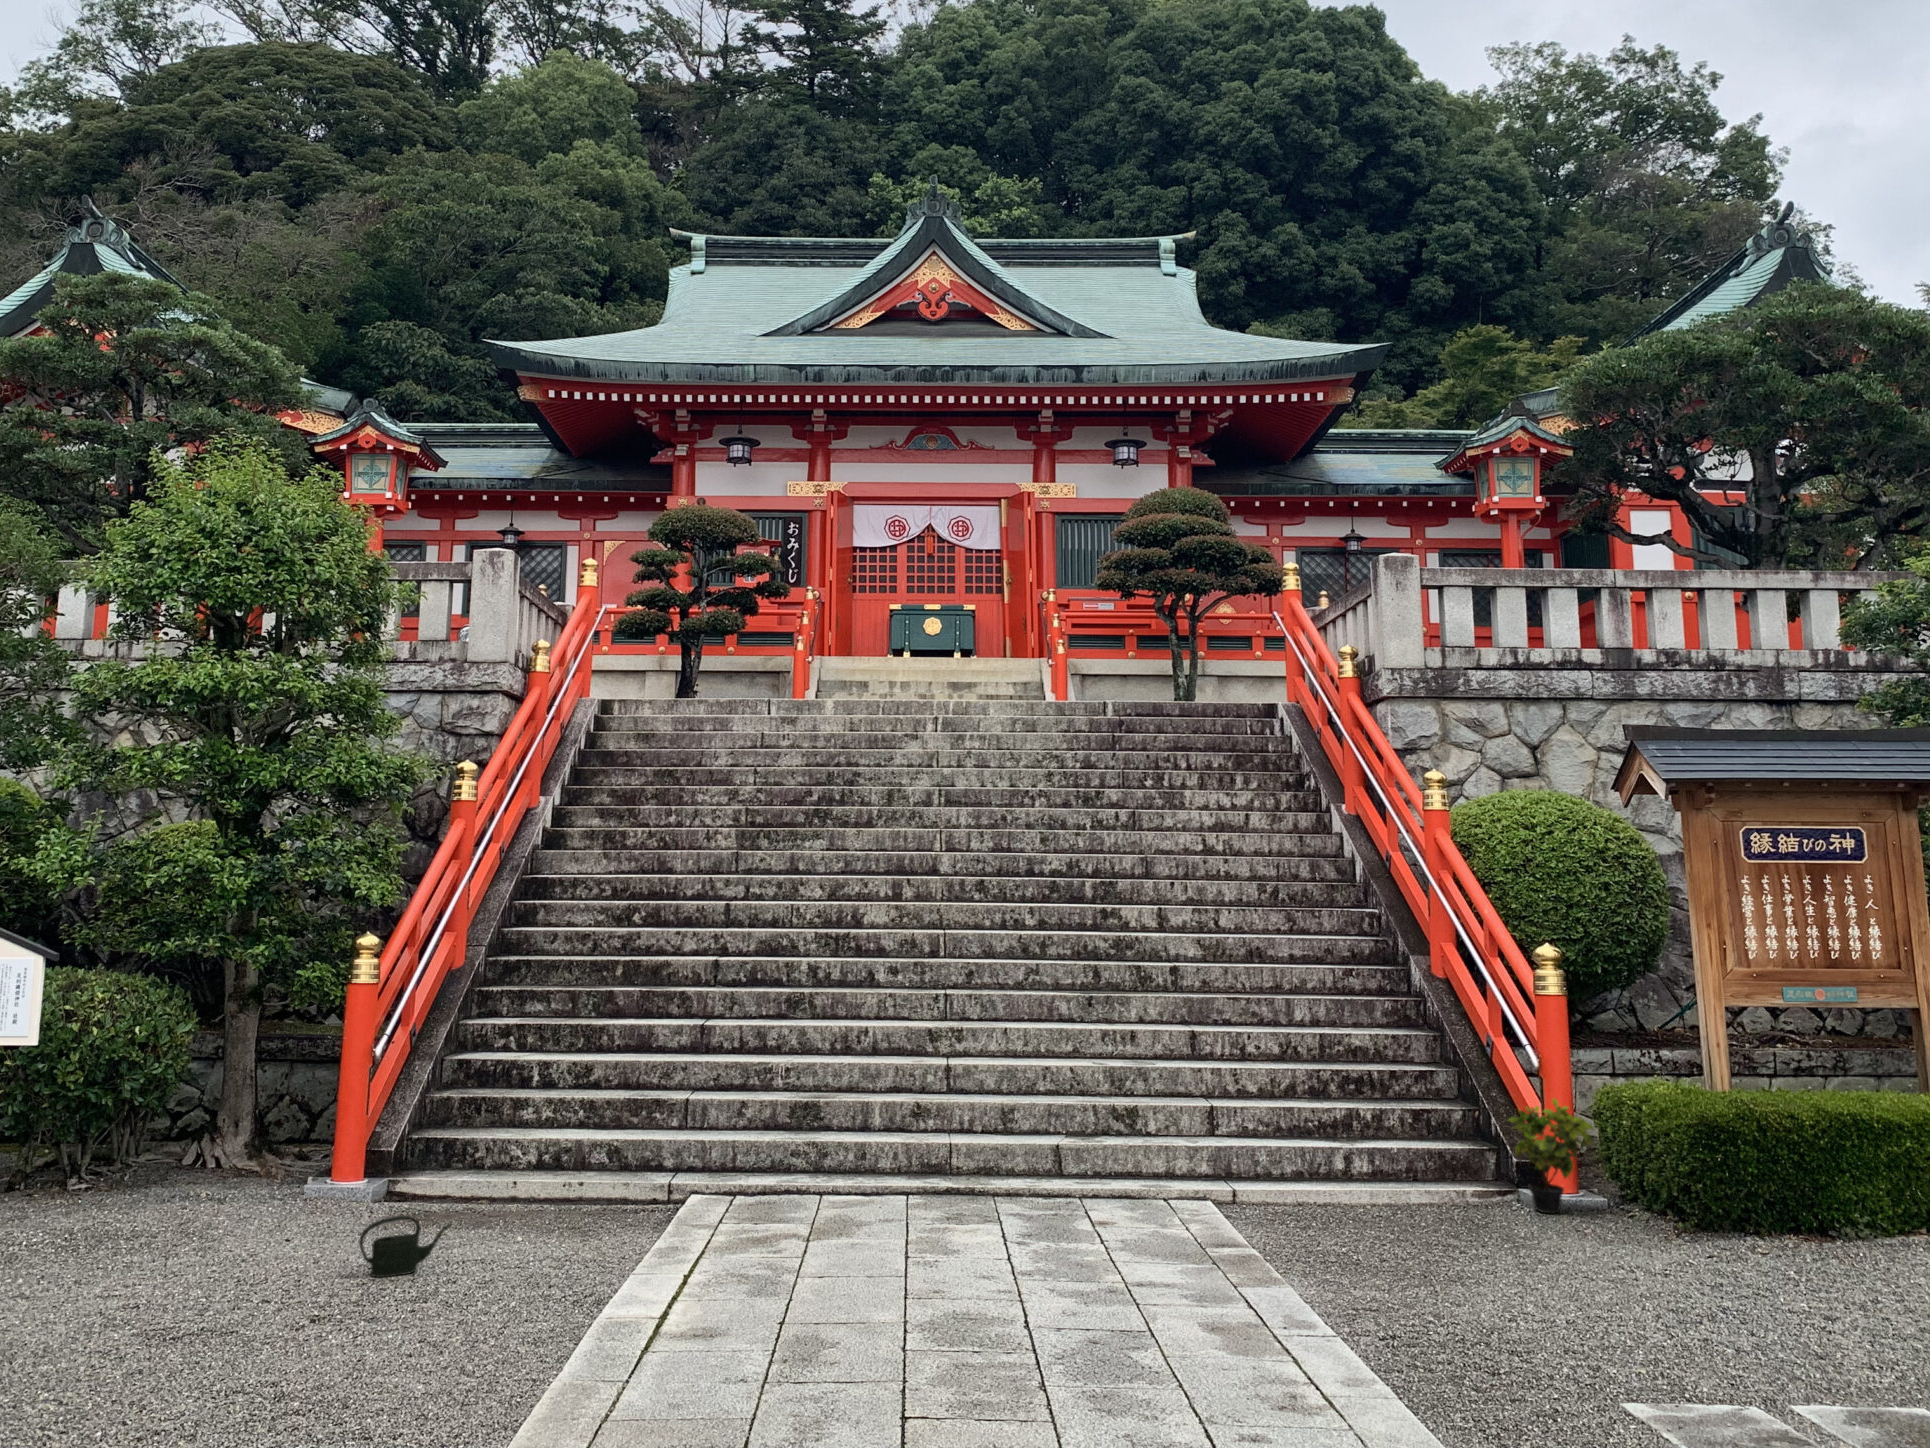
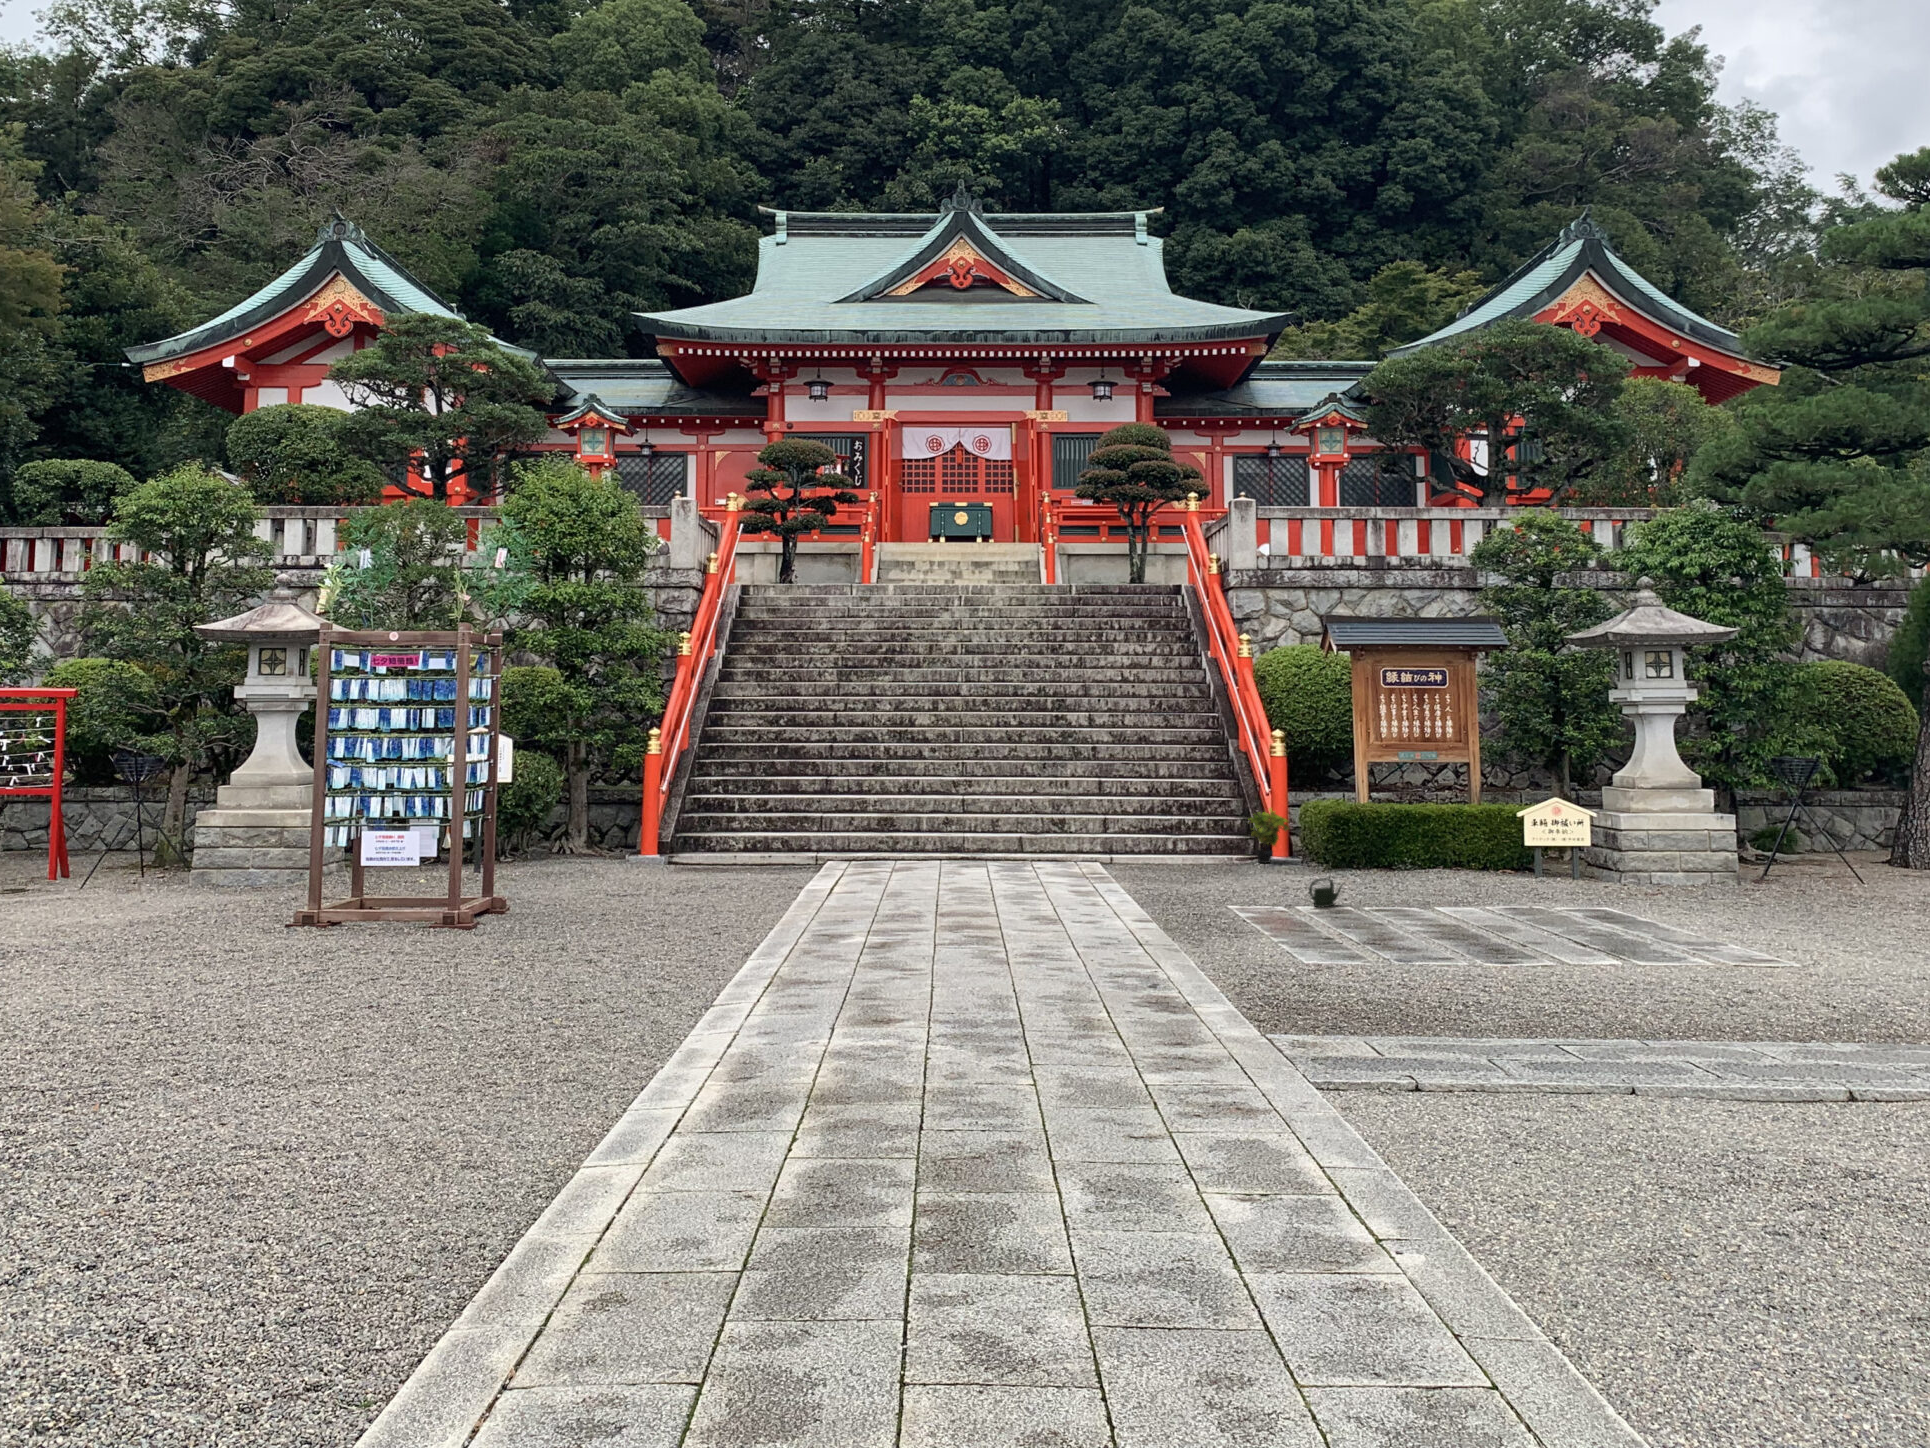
watering can: present [359,1216,451,1277] -> present [1309,878,1343,907]

